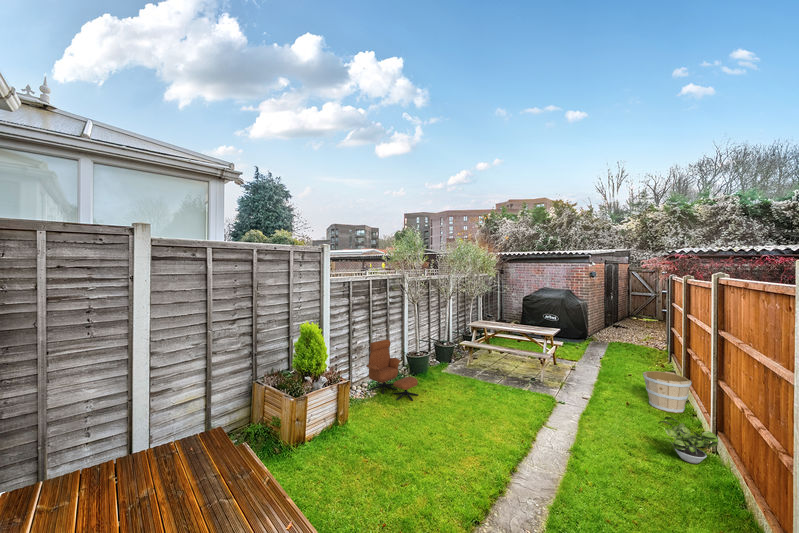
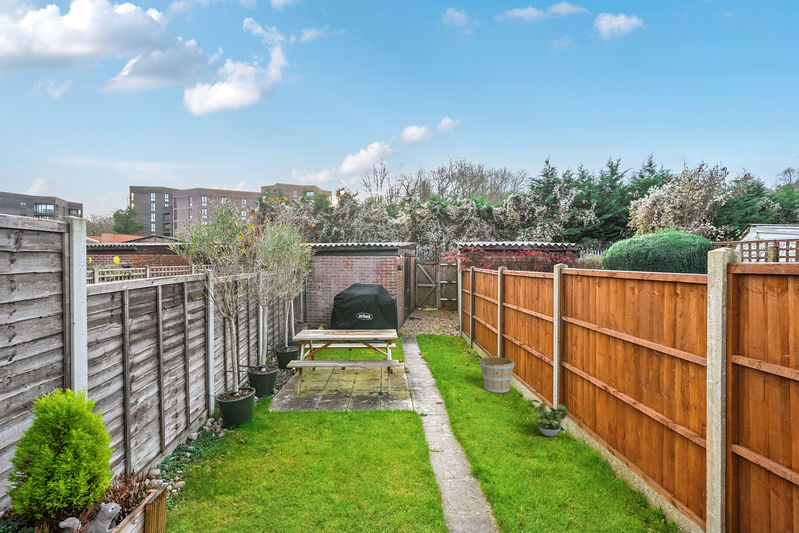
lounge chair: present [366,340,419,401] -> none [160,383,260,480]

